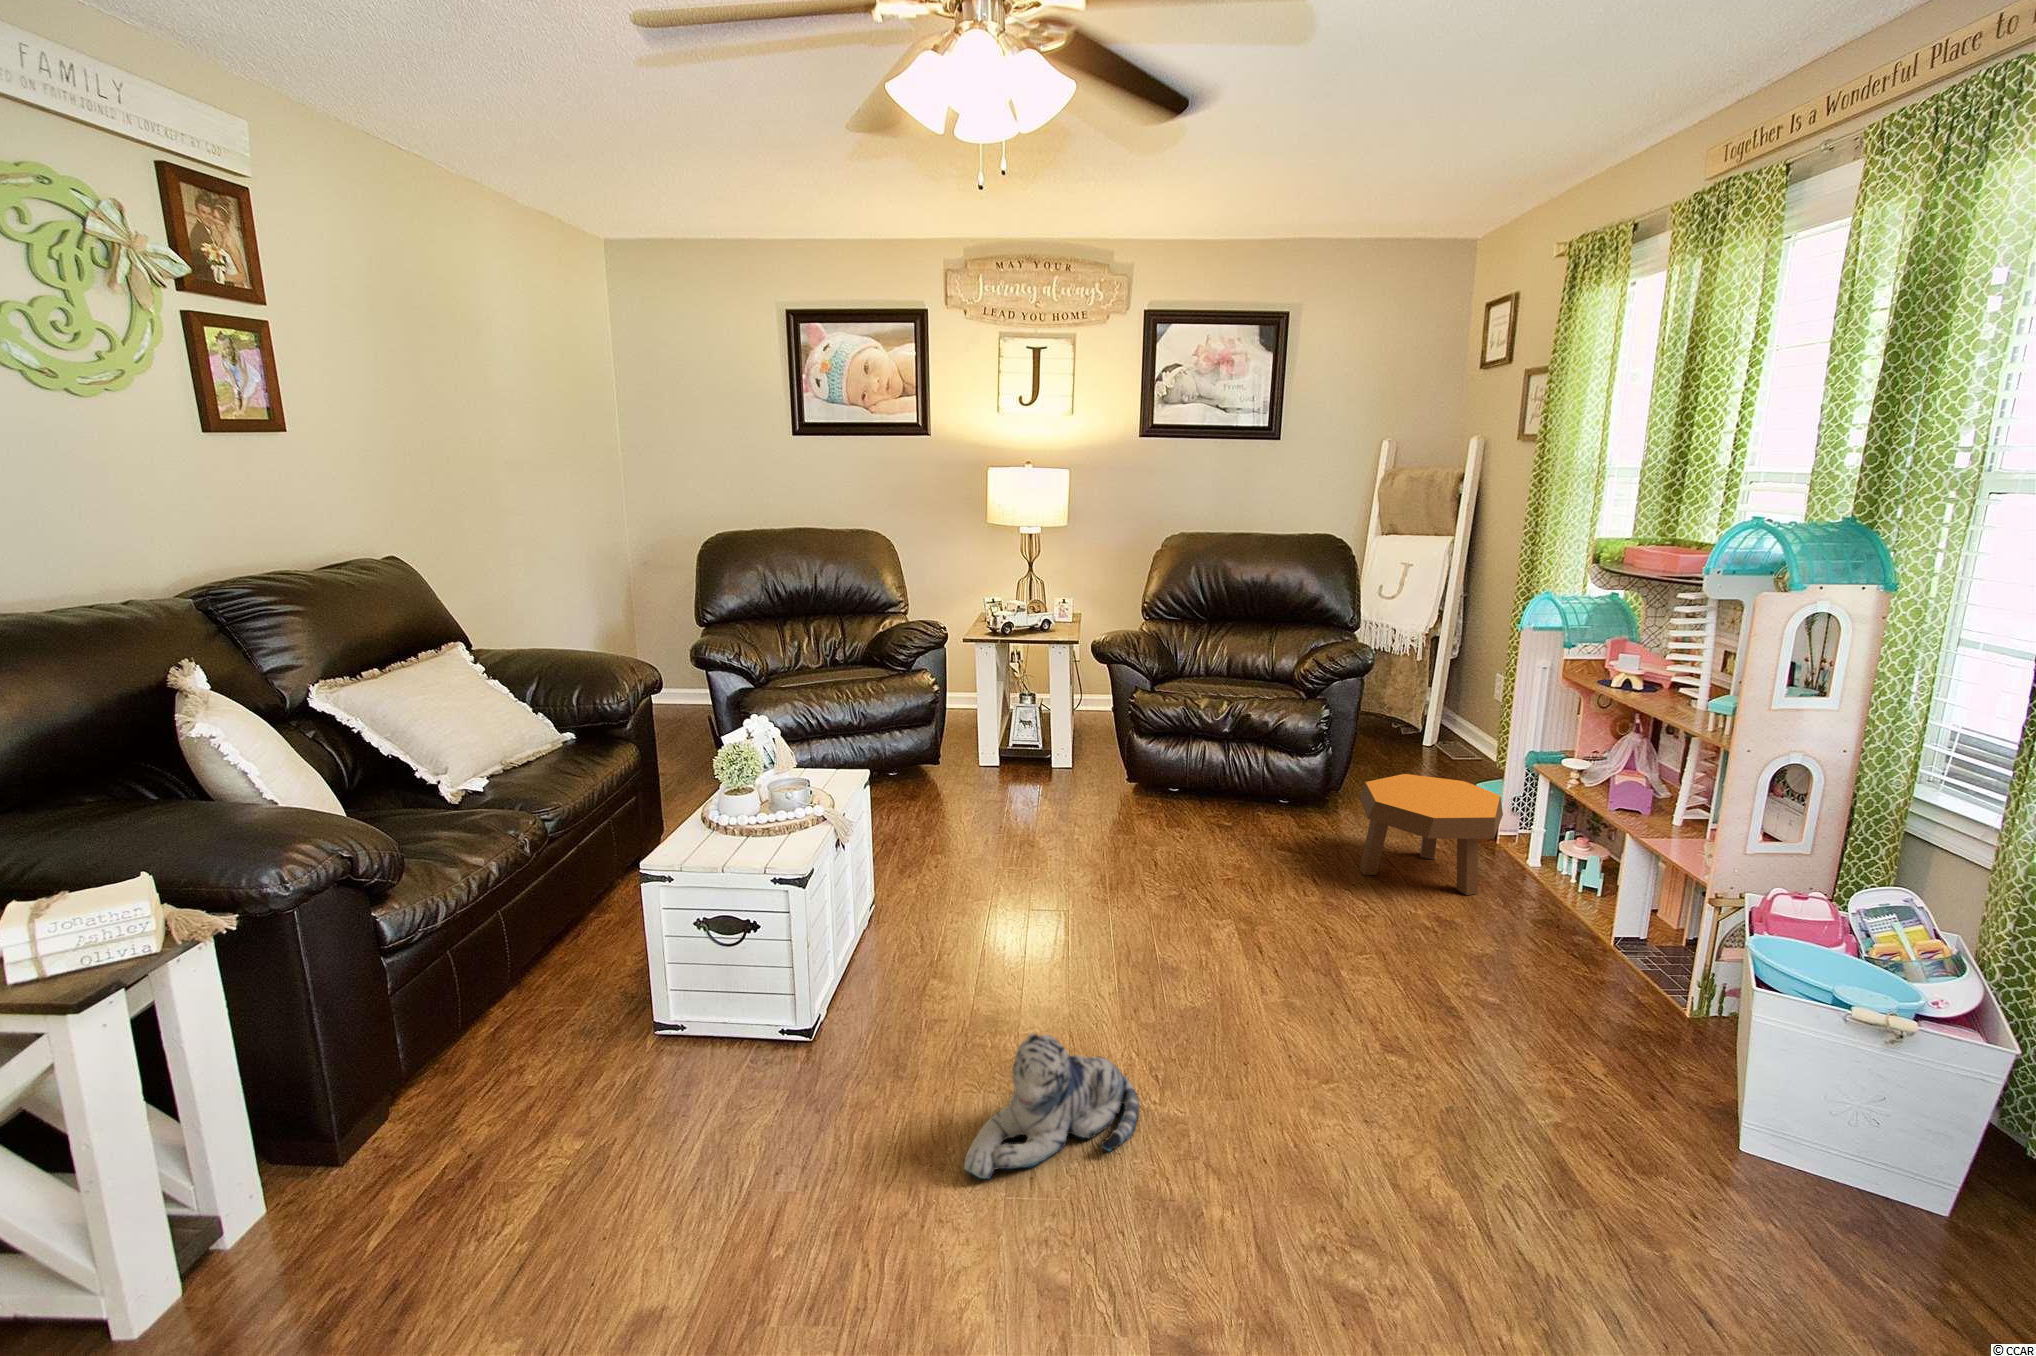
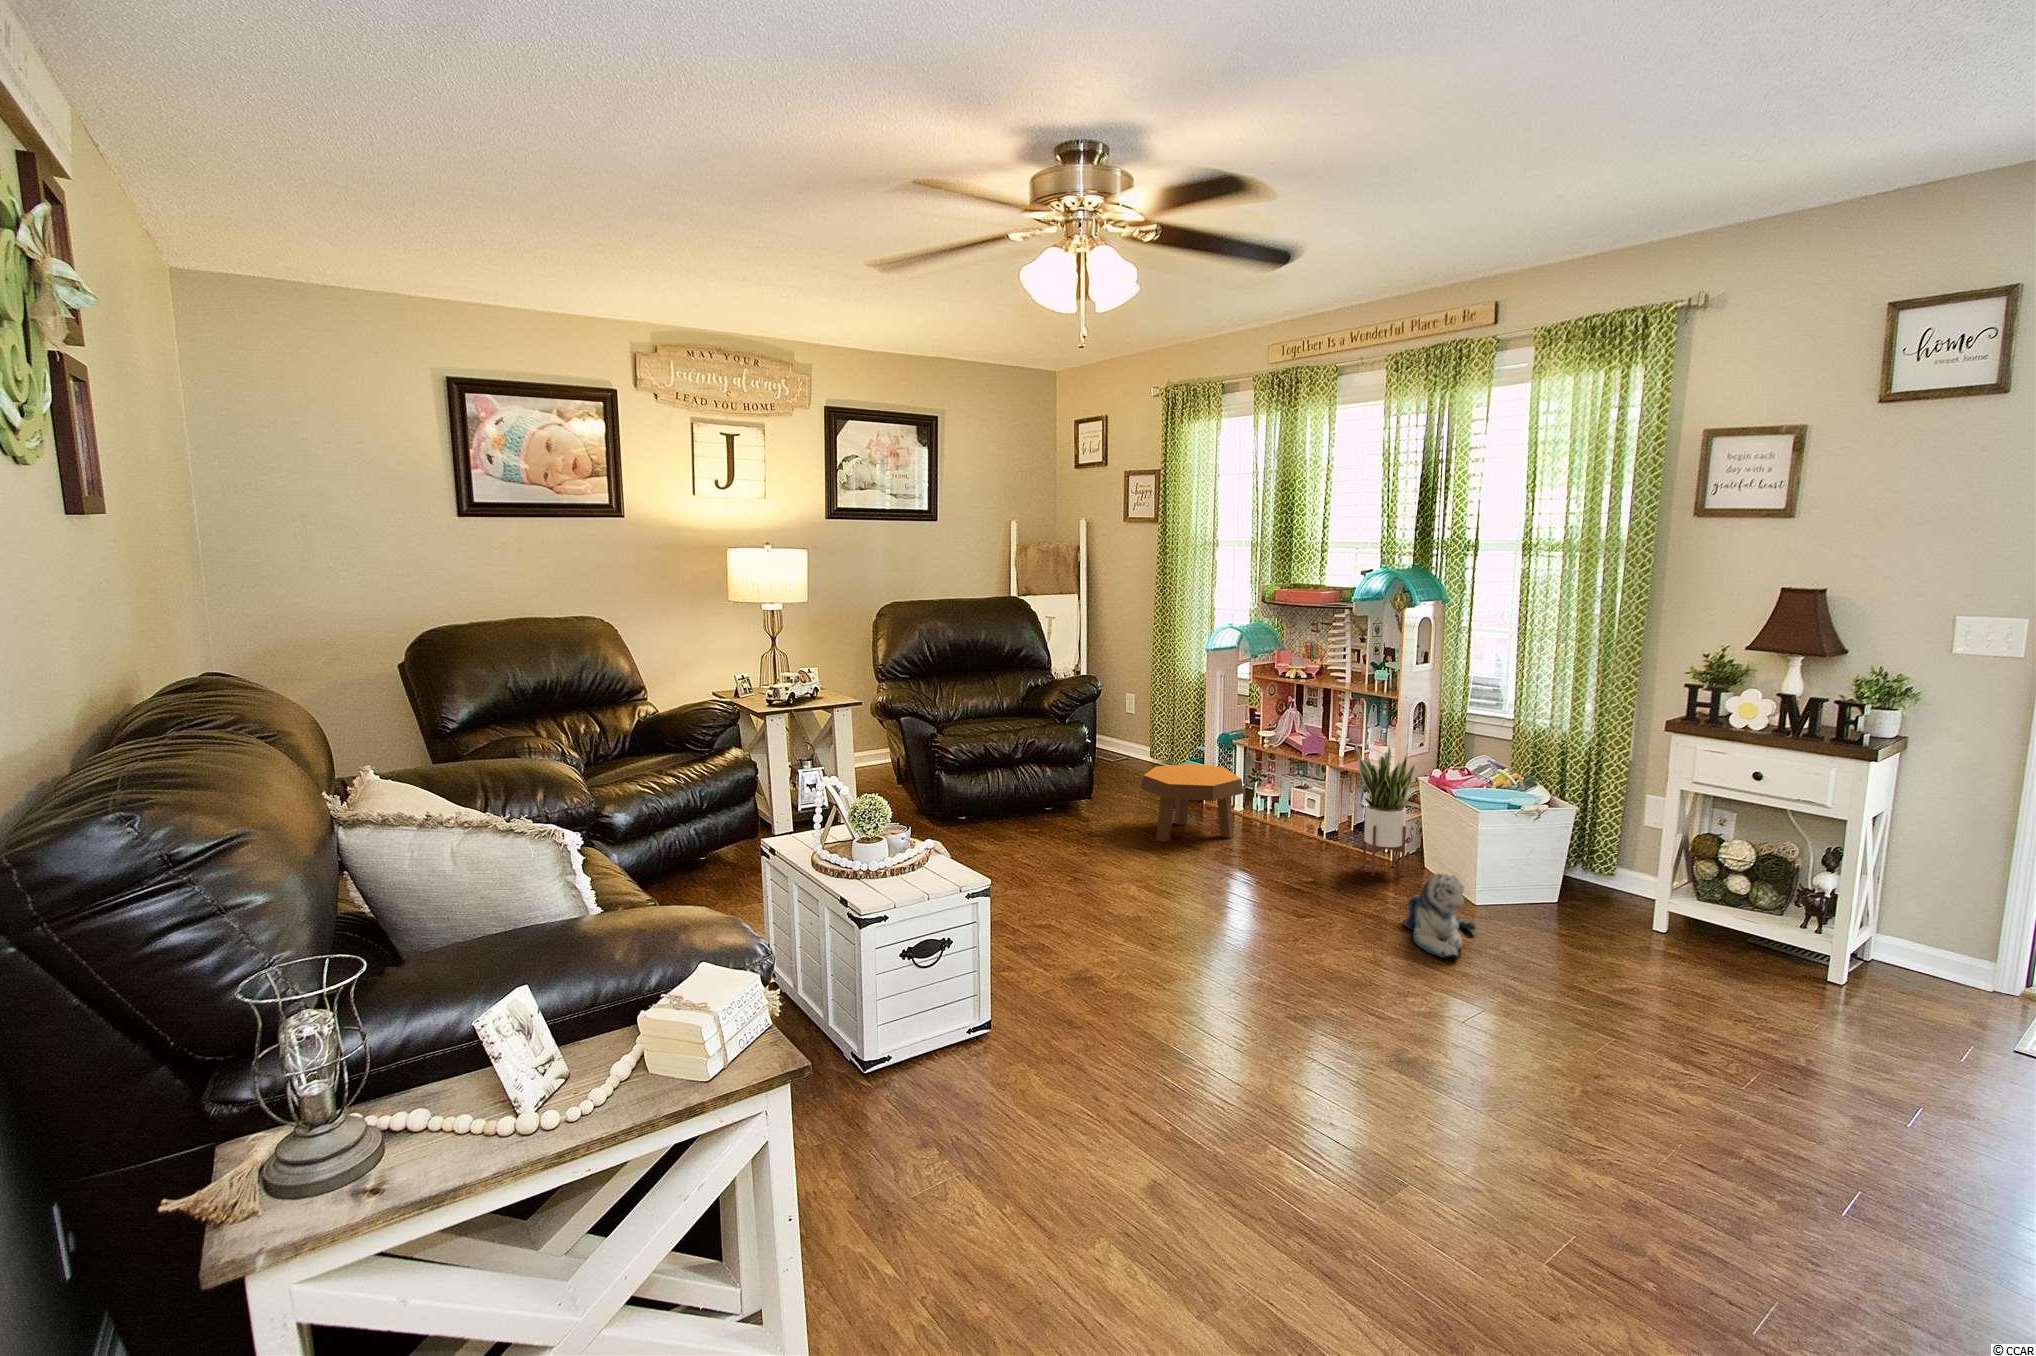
potted plant: none [1615,809,1726,1040] -> present [1355,745,1415,876]
plush toy: present [964,1033,1139,1179] -> present [1404,873,1476,958]

